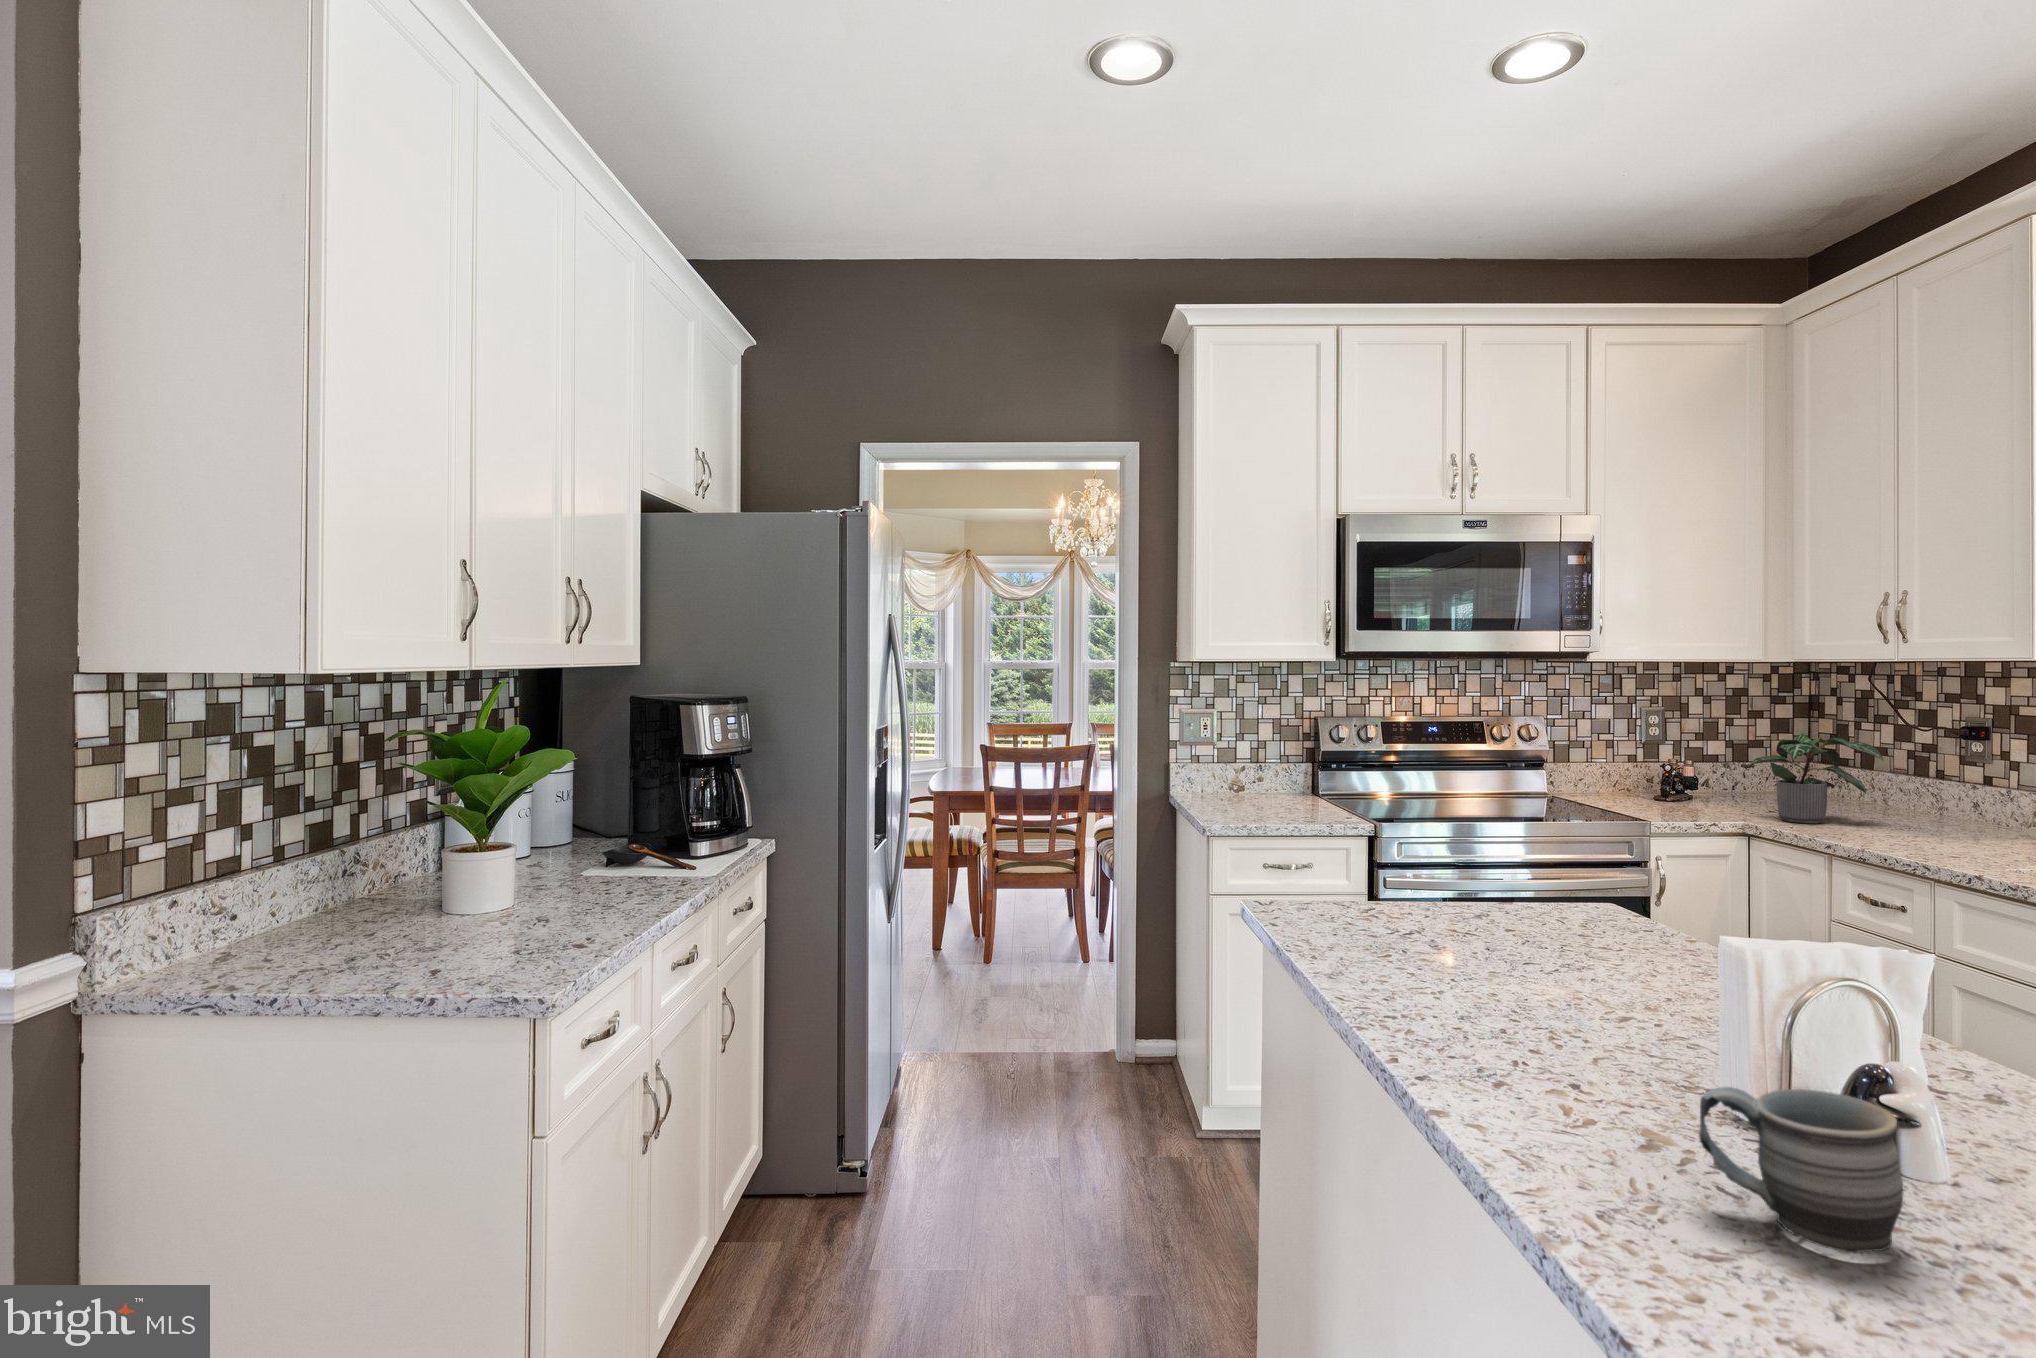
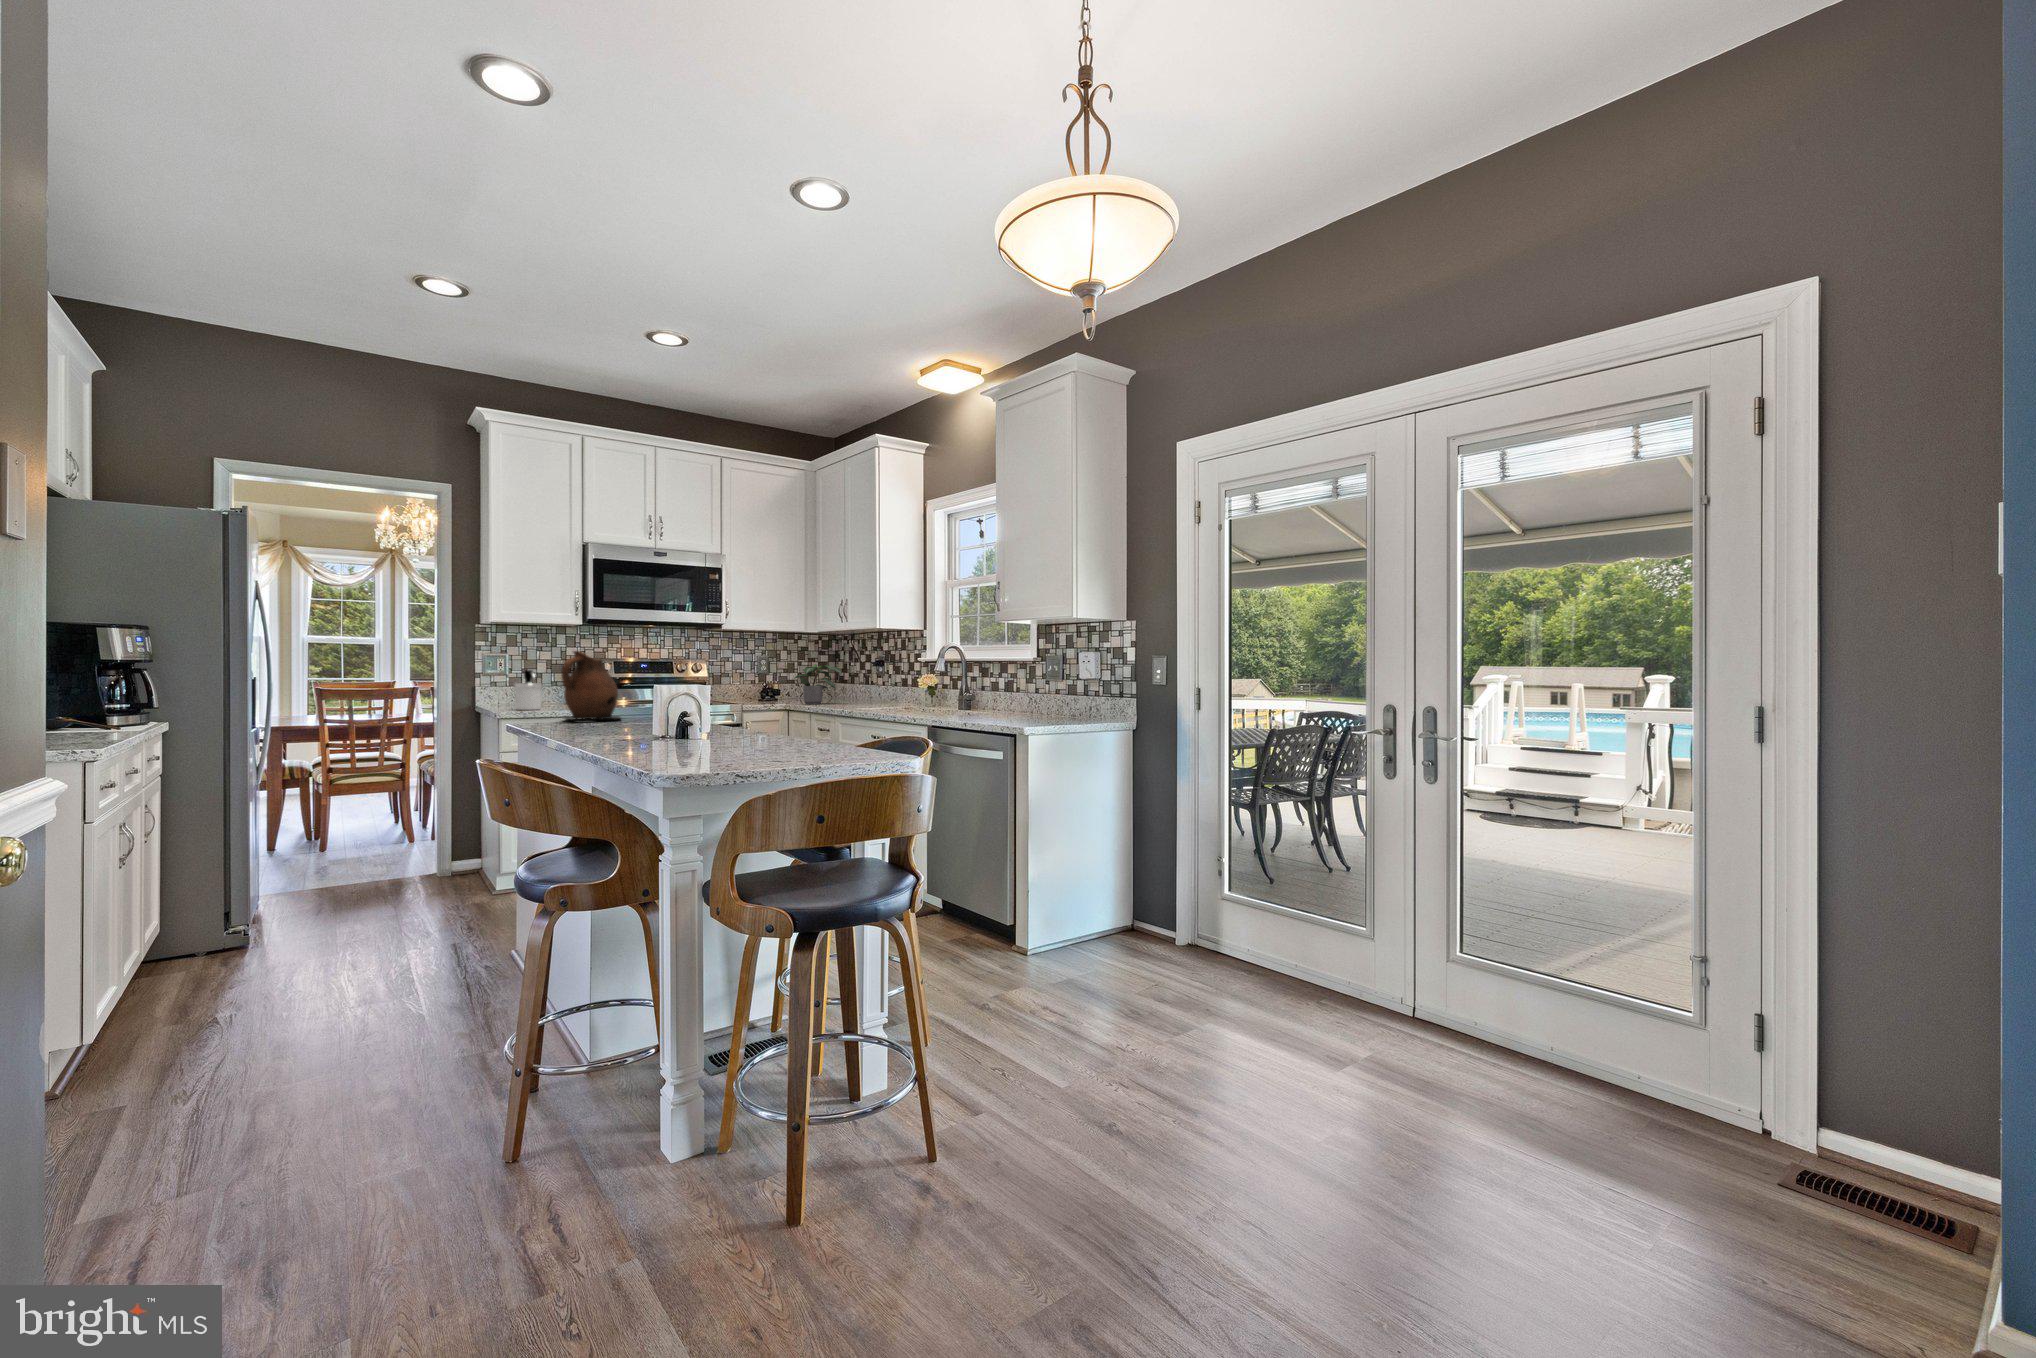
soap dispenser: none [1231,745,1274,816] -> present [515,670,542,710]
ceramic pitcher: none [1376,780,1546,980] -> present [562,651,620,720]
mug: present [1699,1087,1903,1253] -> none [617,703,659,734]

